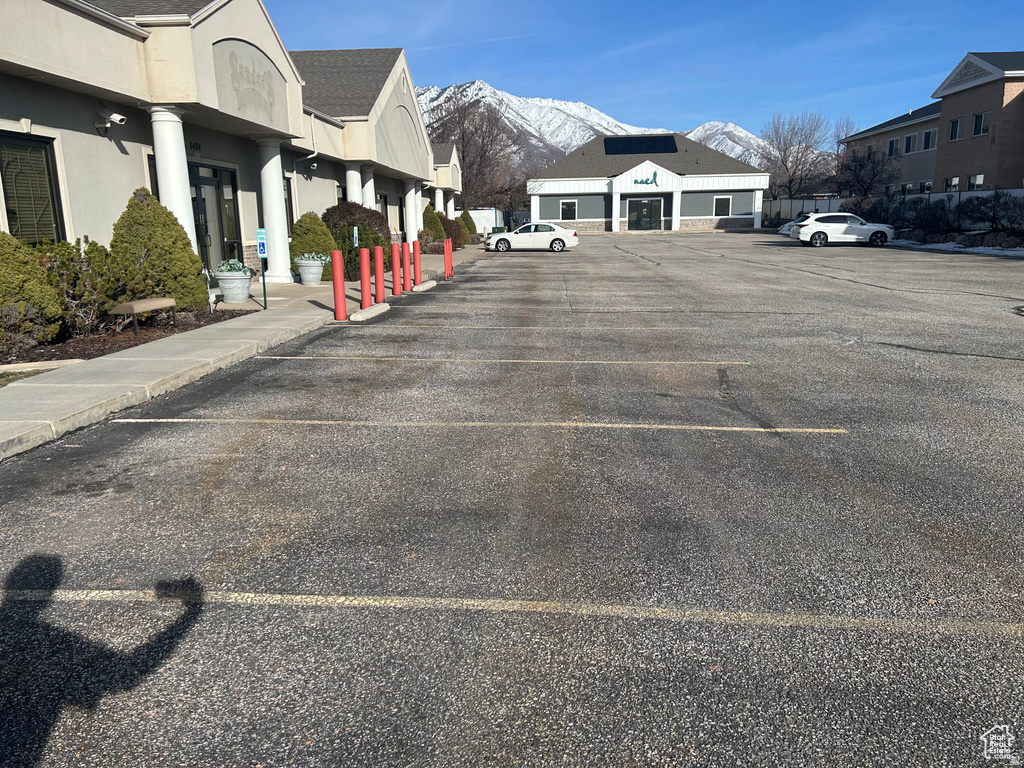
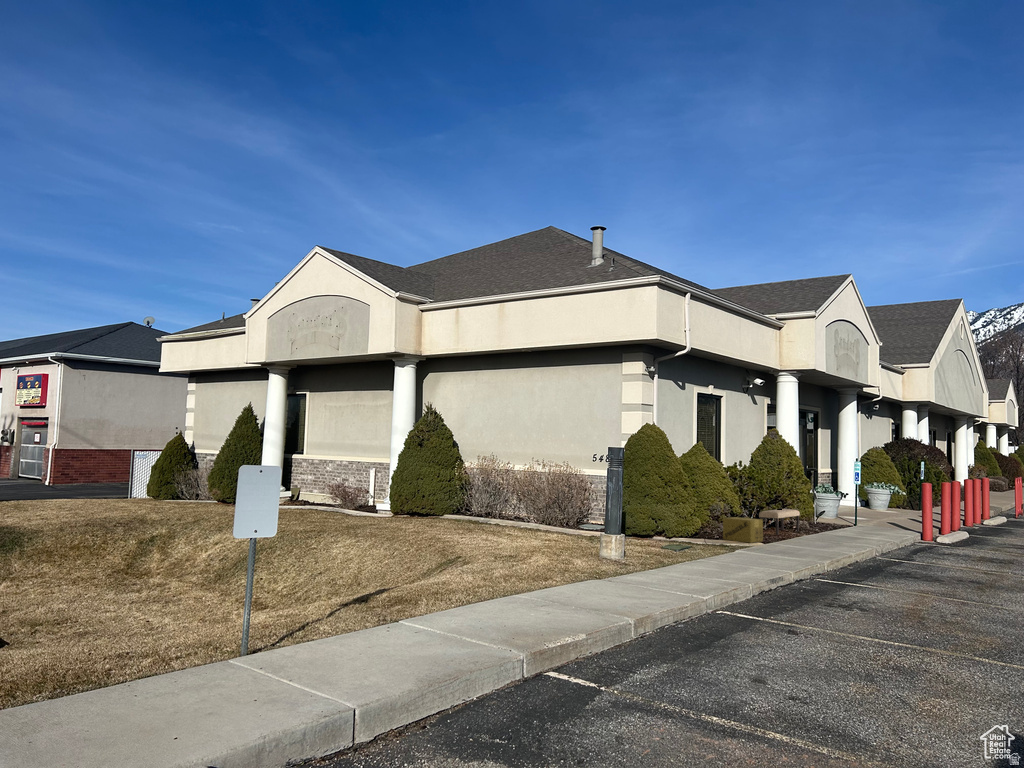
cardboard box: none [26,320,98,358] -> present [723,517,763,543]

